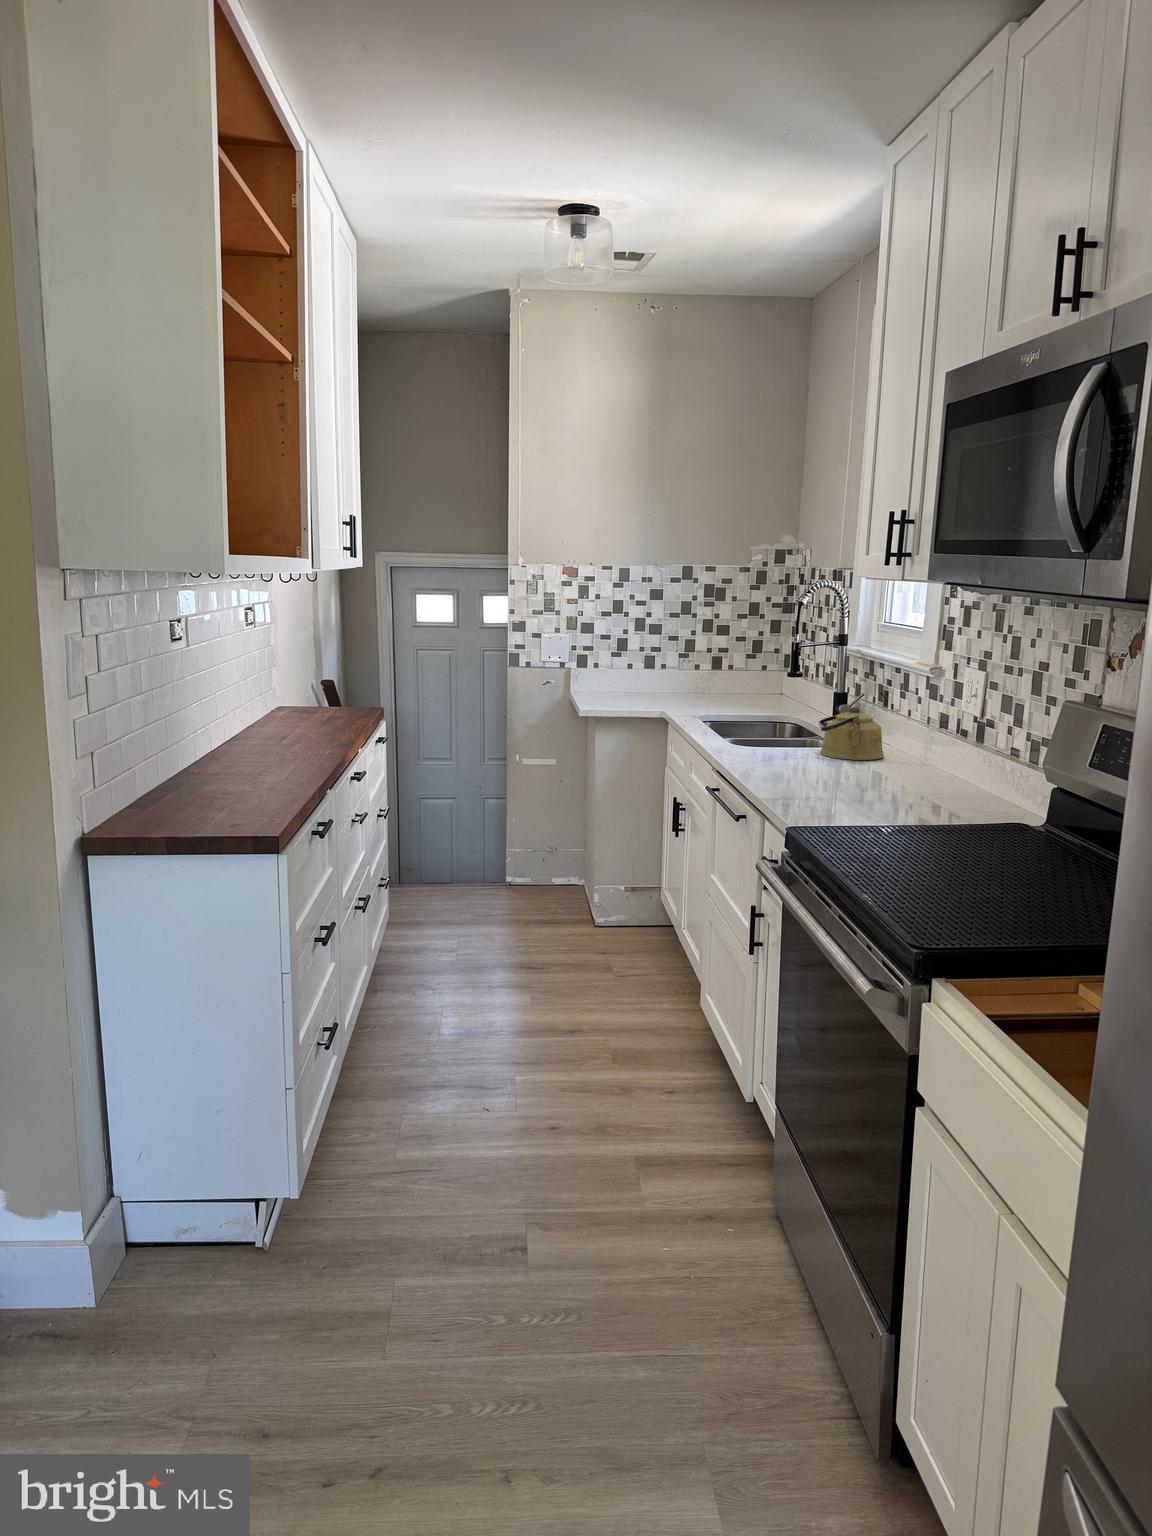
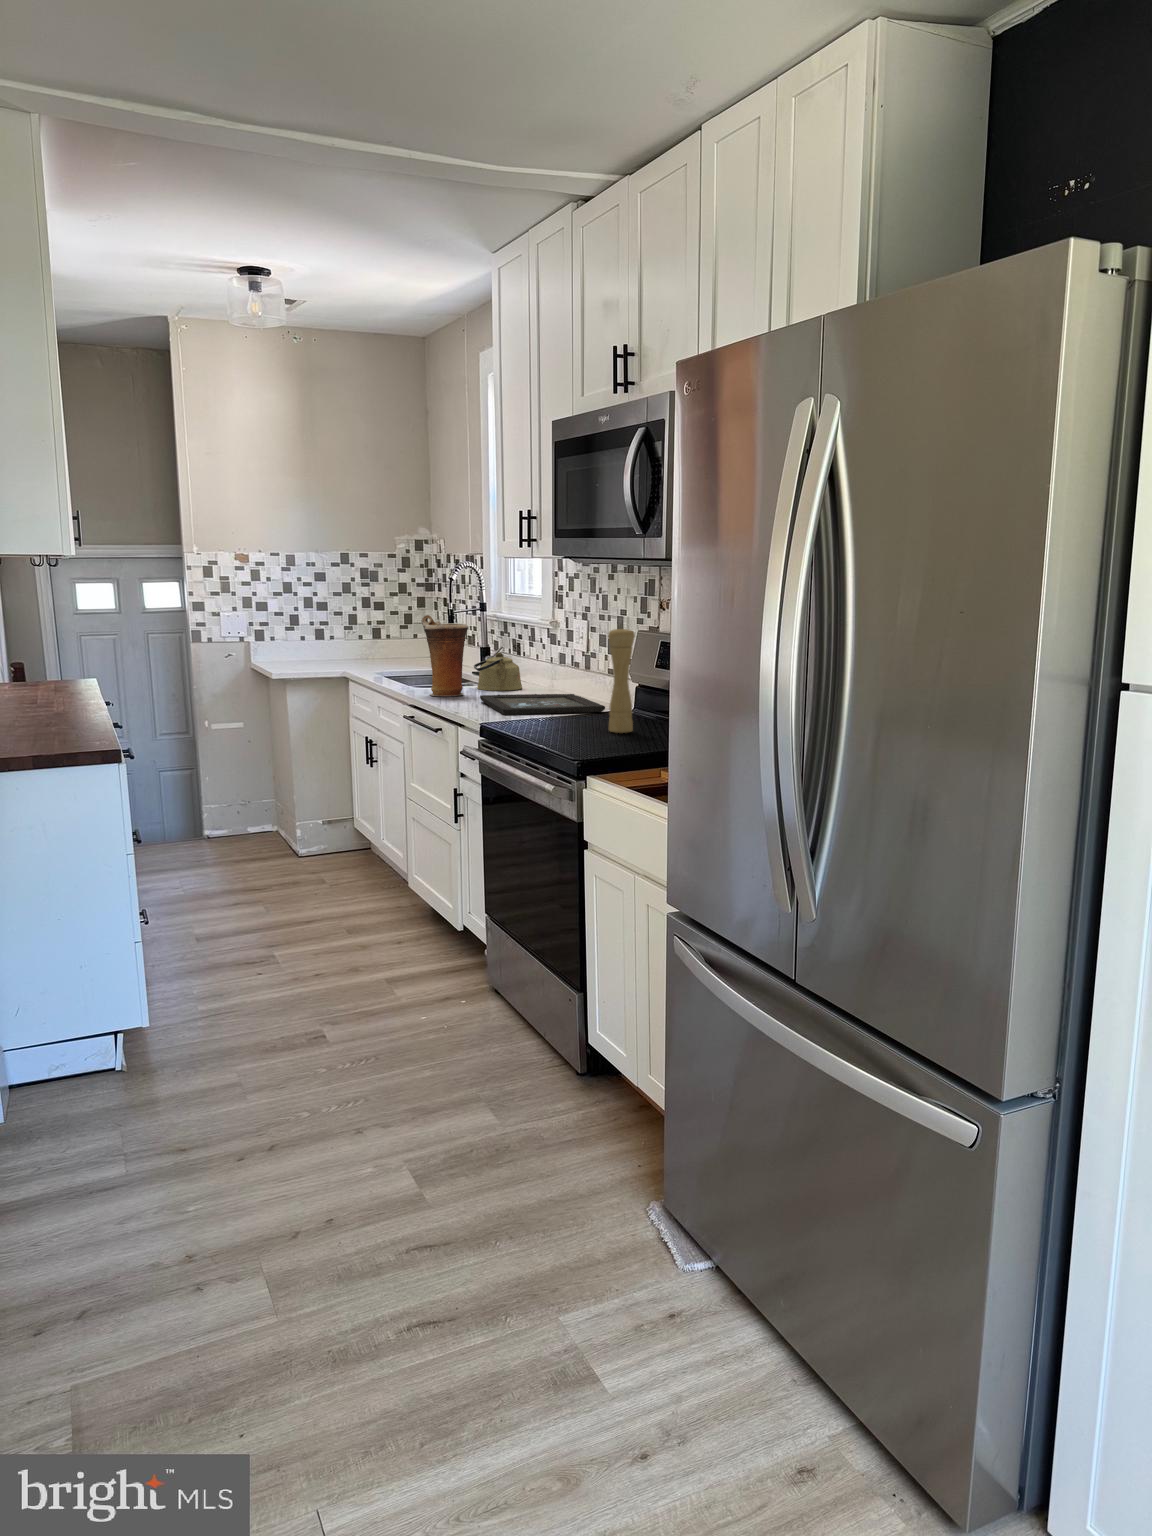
vase: none [746,654,810,767] -> present [422,615,468,696]
pepper mill: none [1000,704,1059,879] -> present [608,627,635,733]
tray: none [814,772,1000,819] -> present [480,694,605,715]

